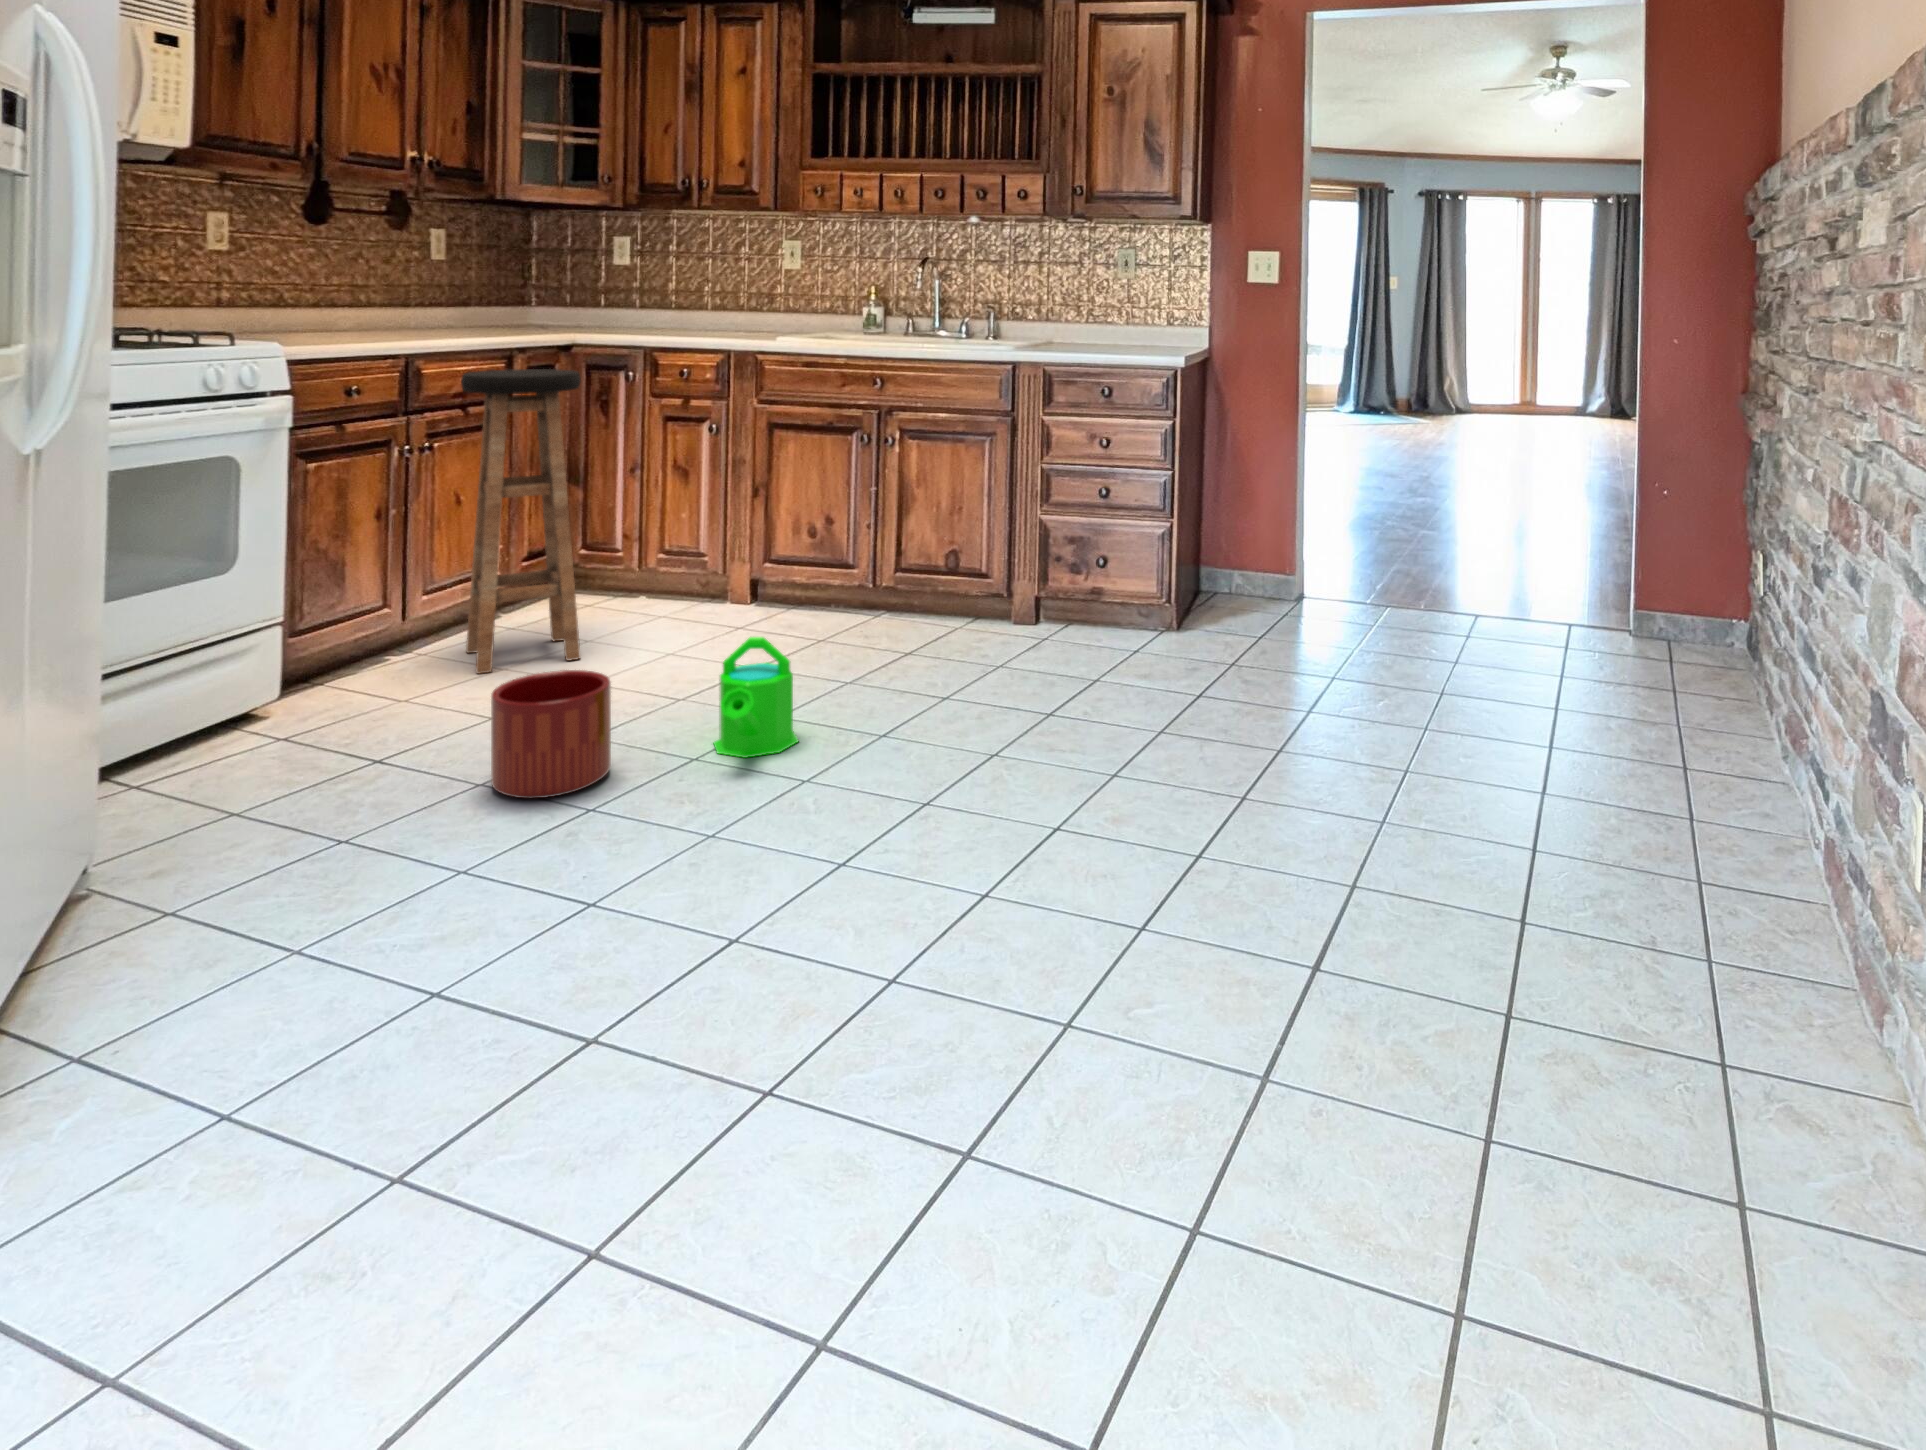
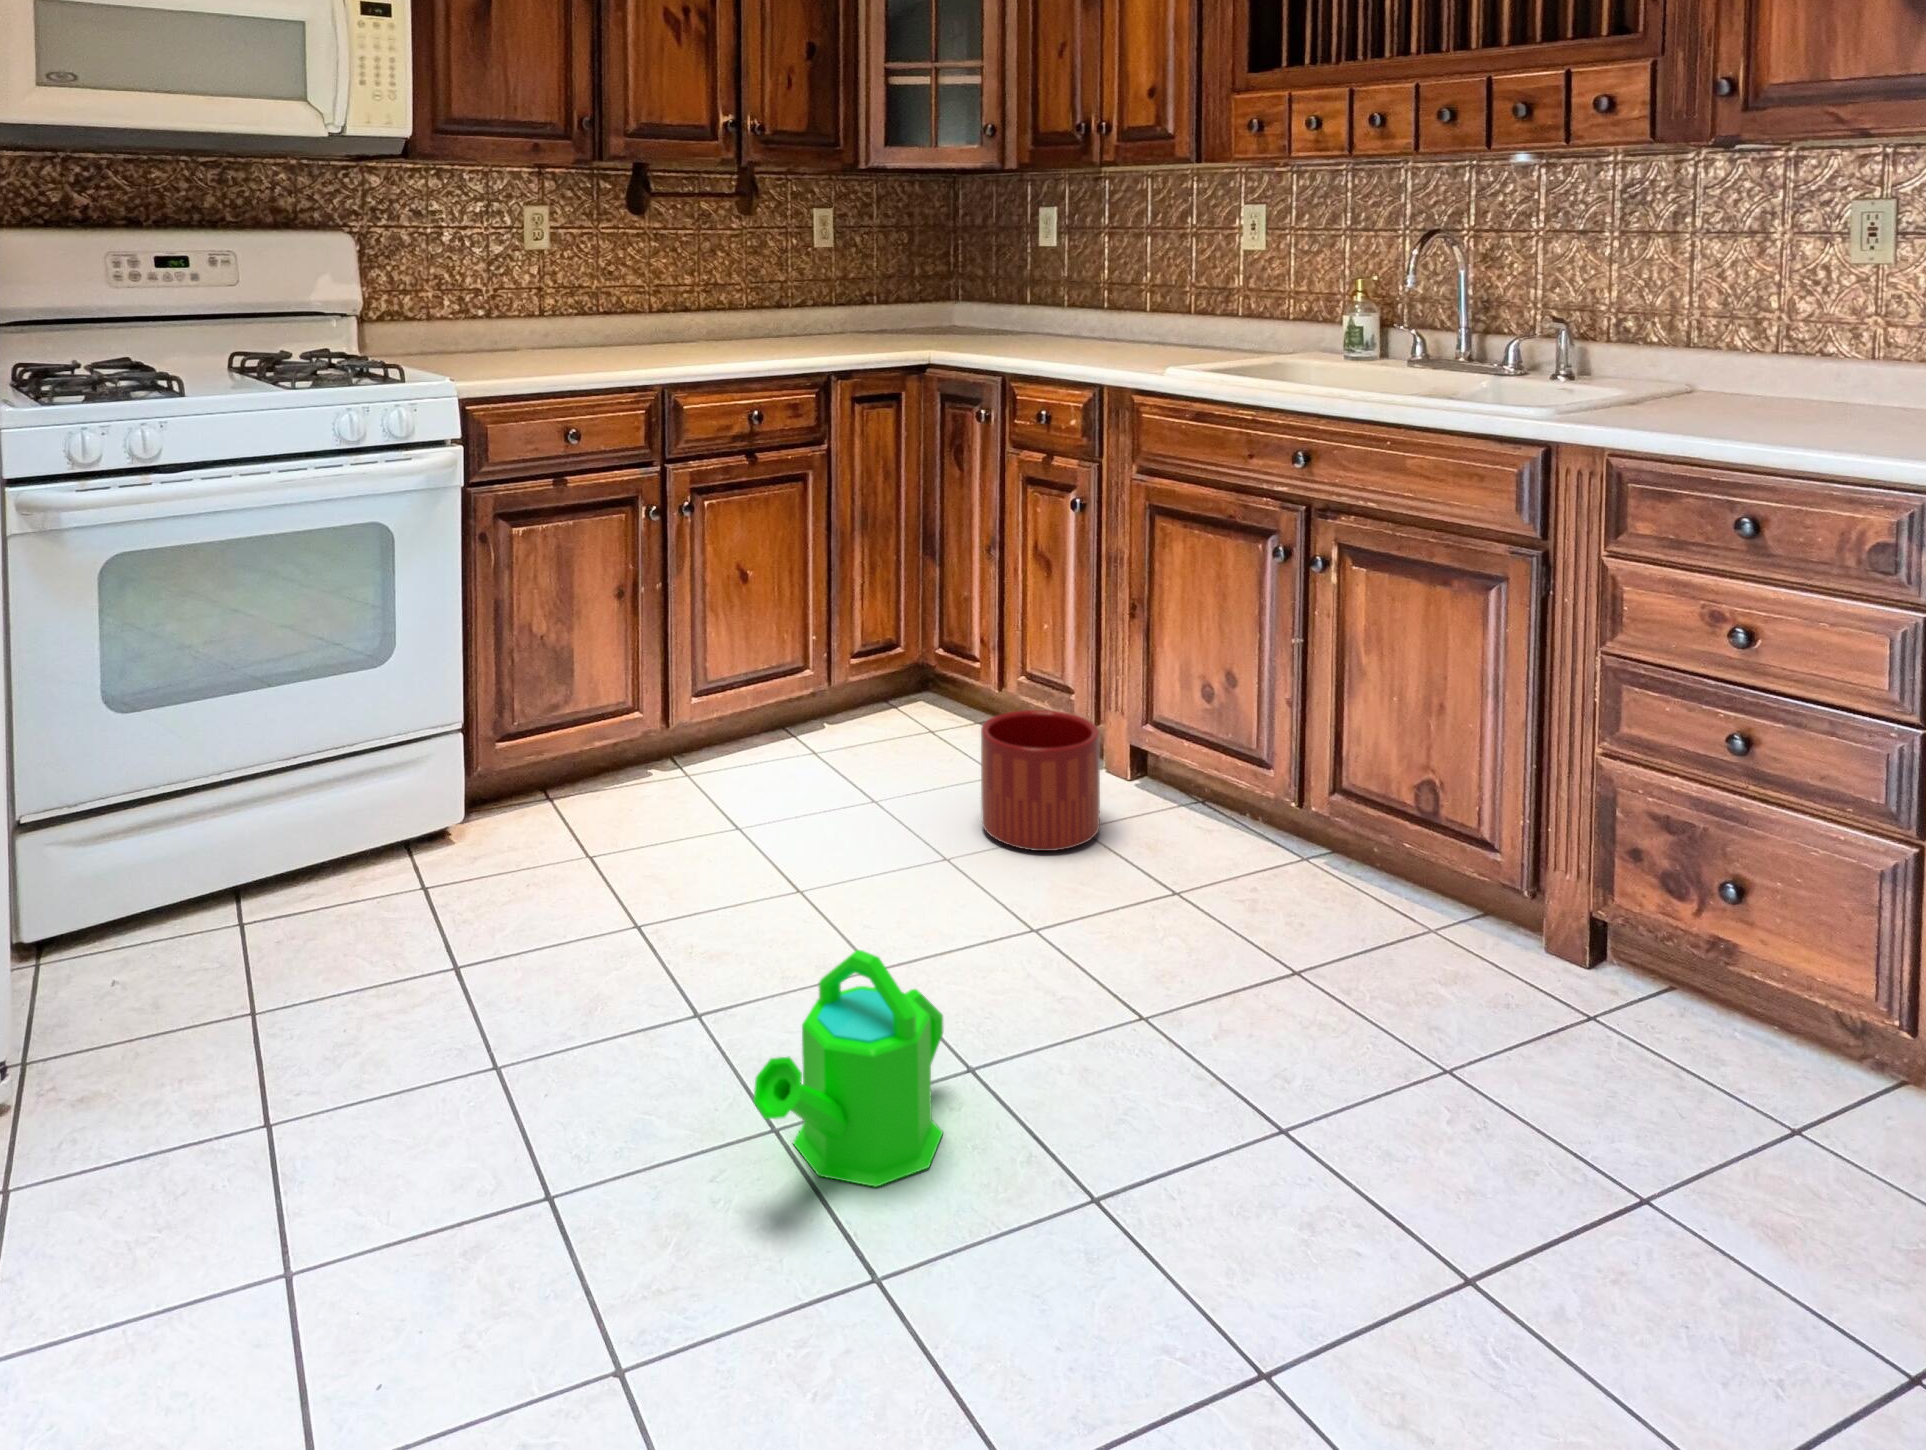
bar stool: present [461,369,581,674] -> none [688,411,844,842]
planter: present [491,670,611,798] -> present [981,710,1100,851]

